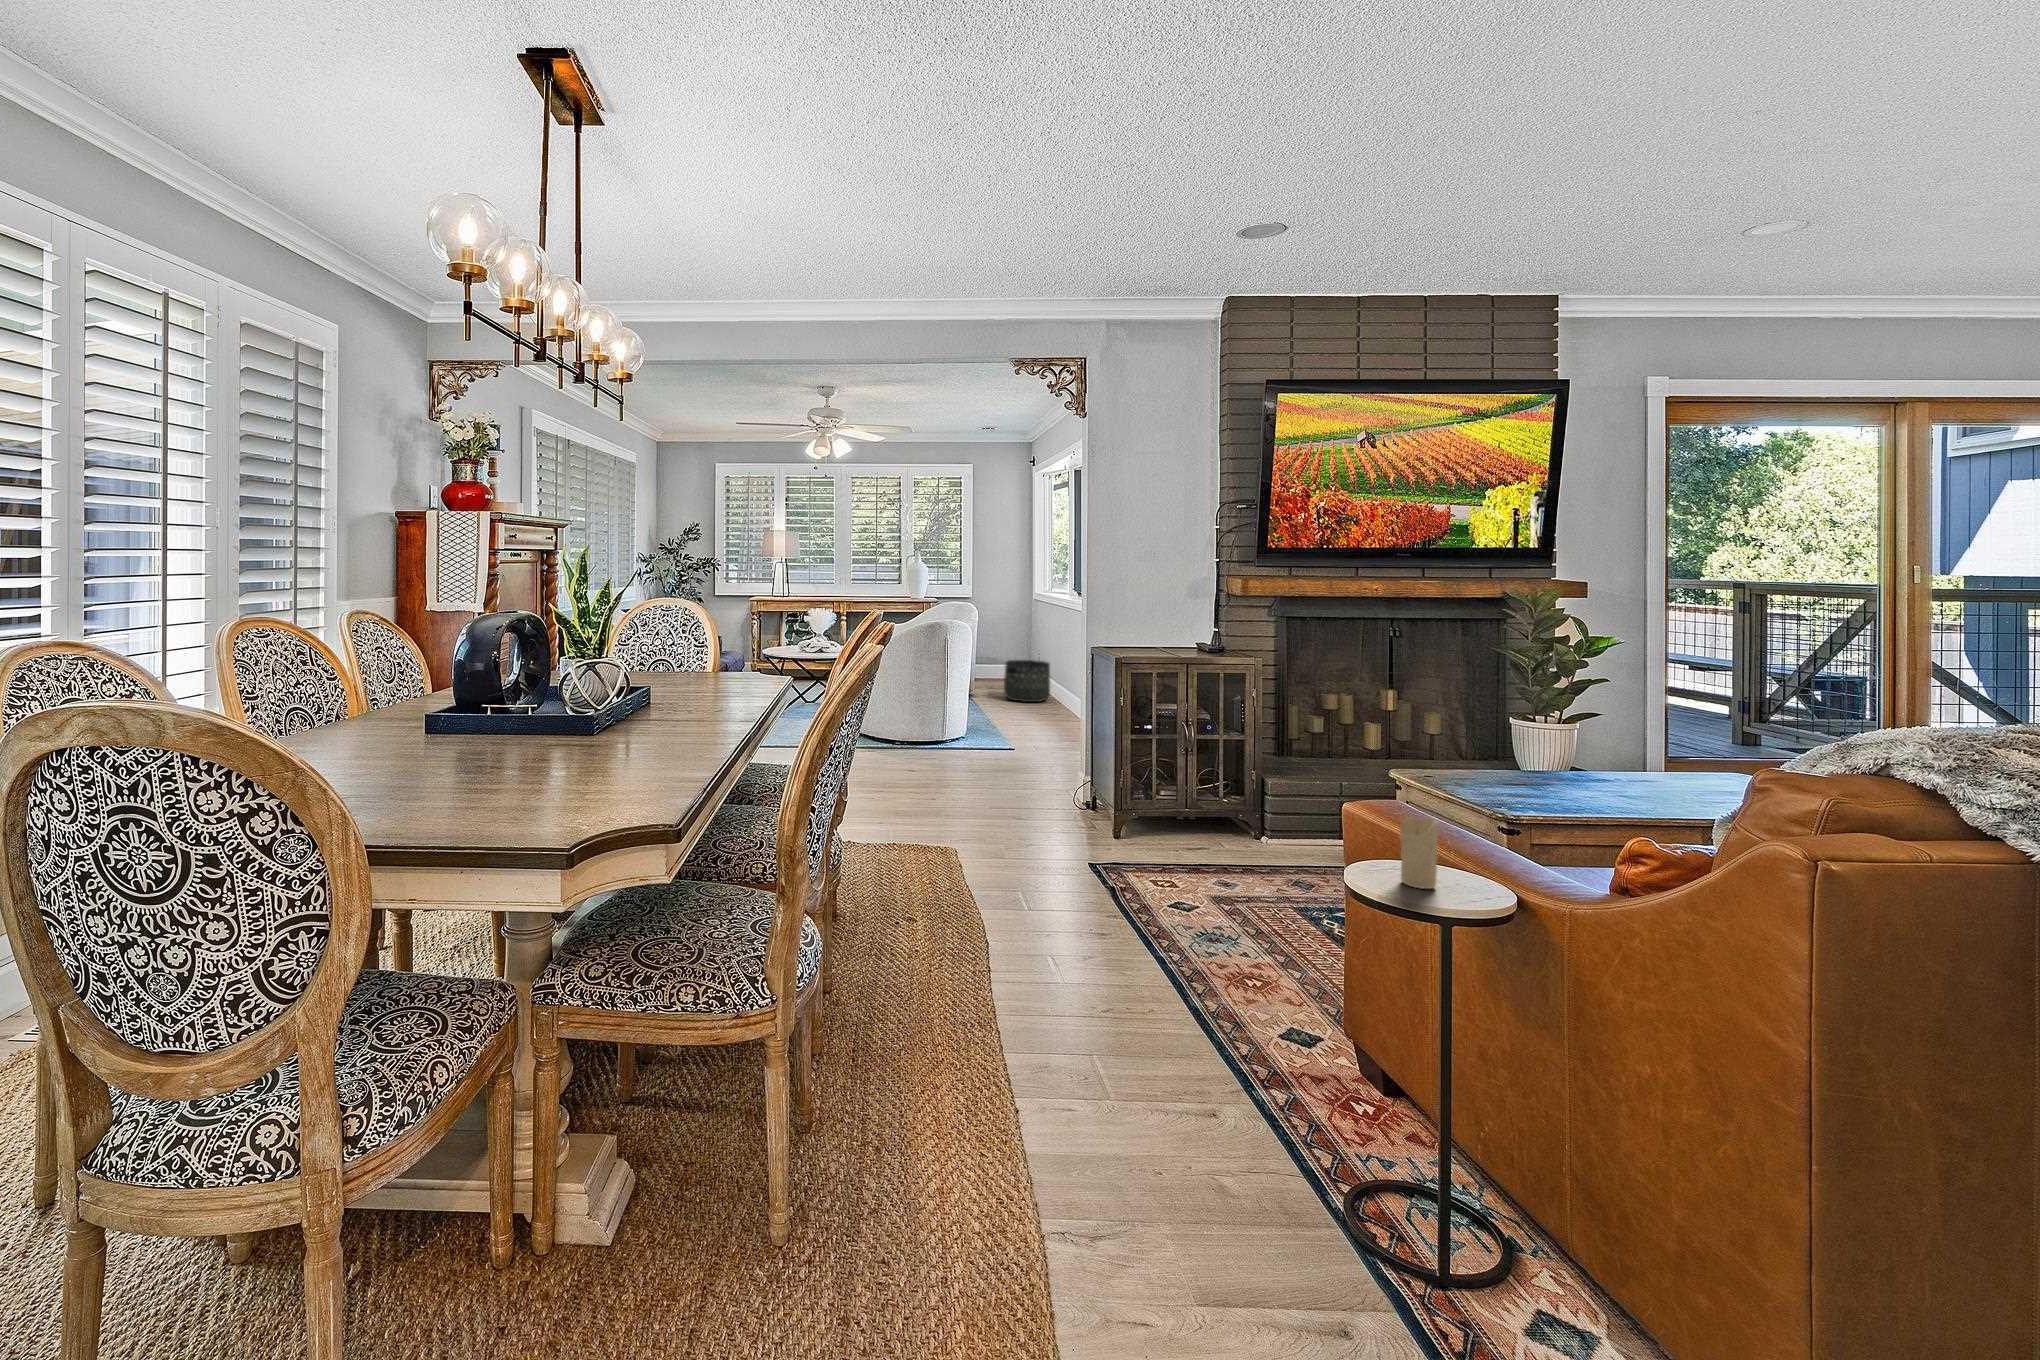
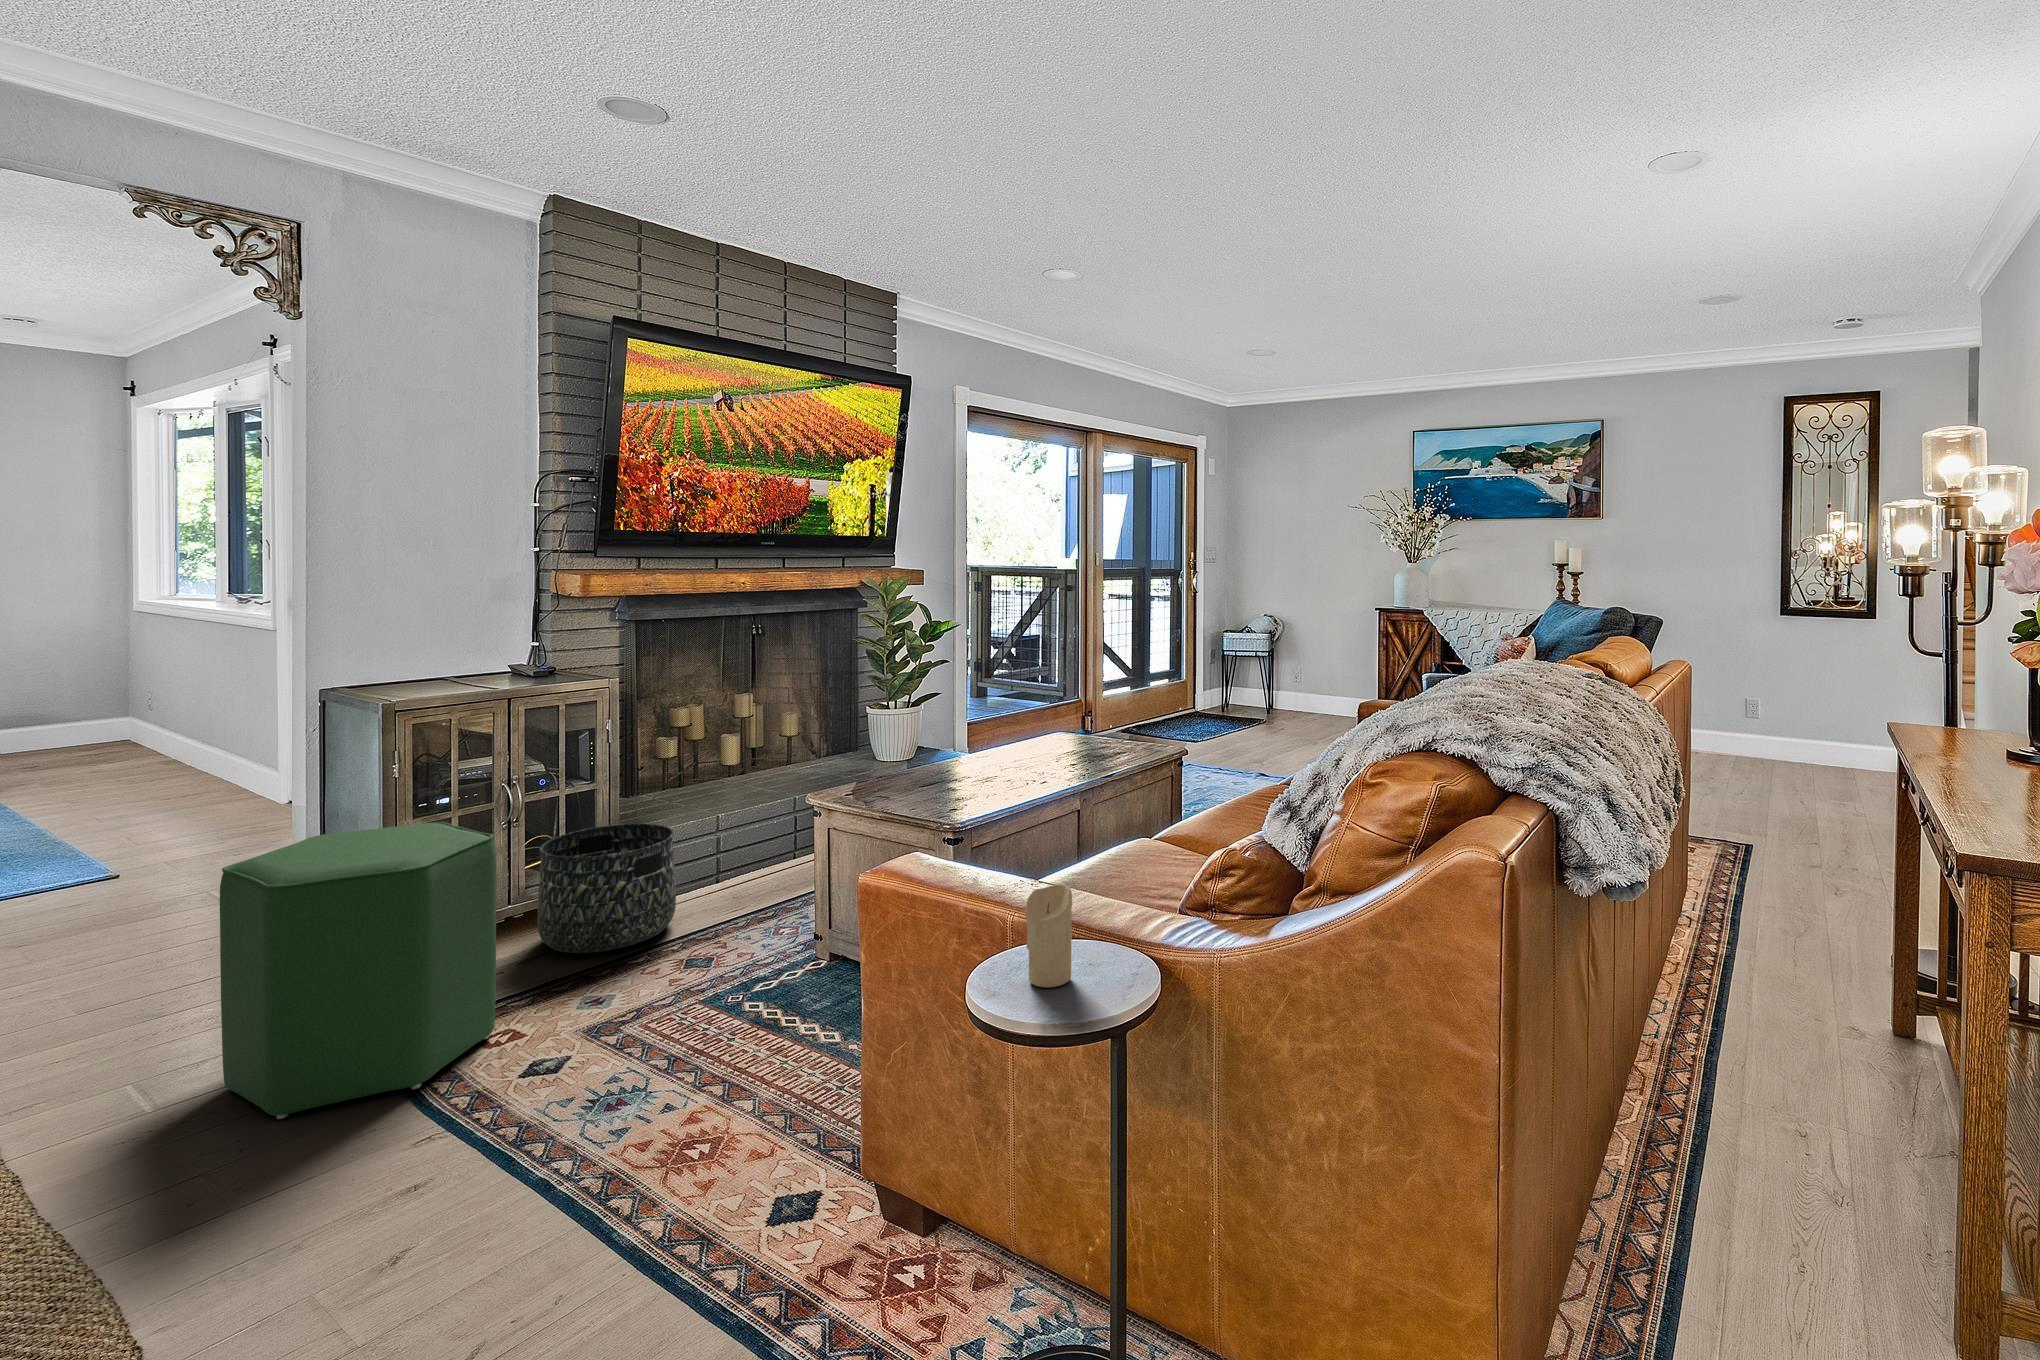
basket: present [1004,660,1050,702] -> present [537,824,676,953]
ottoman: none [1032,730,1165,891] -> present [220,822,496,1119]

